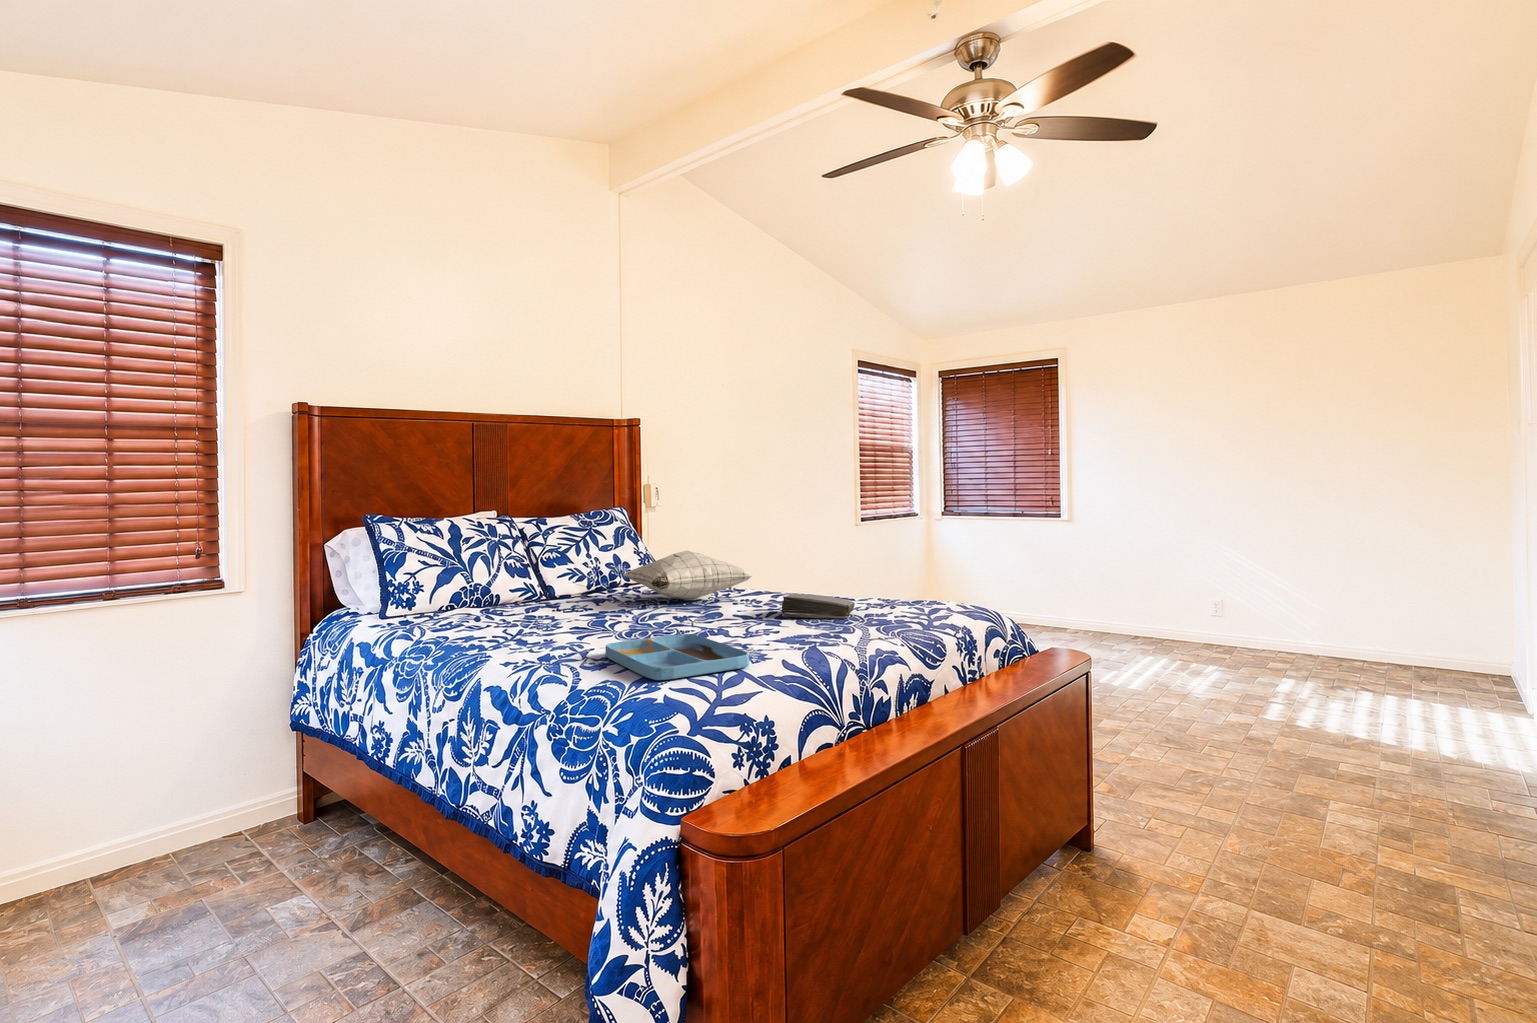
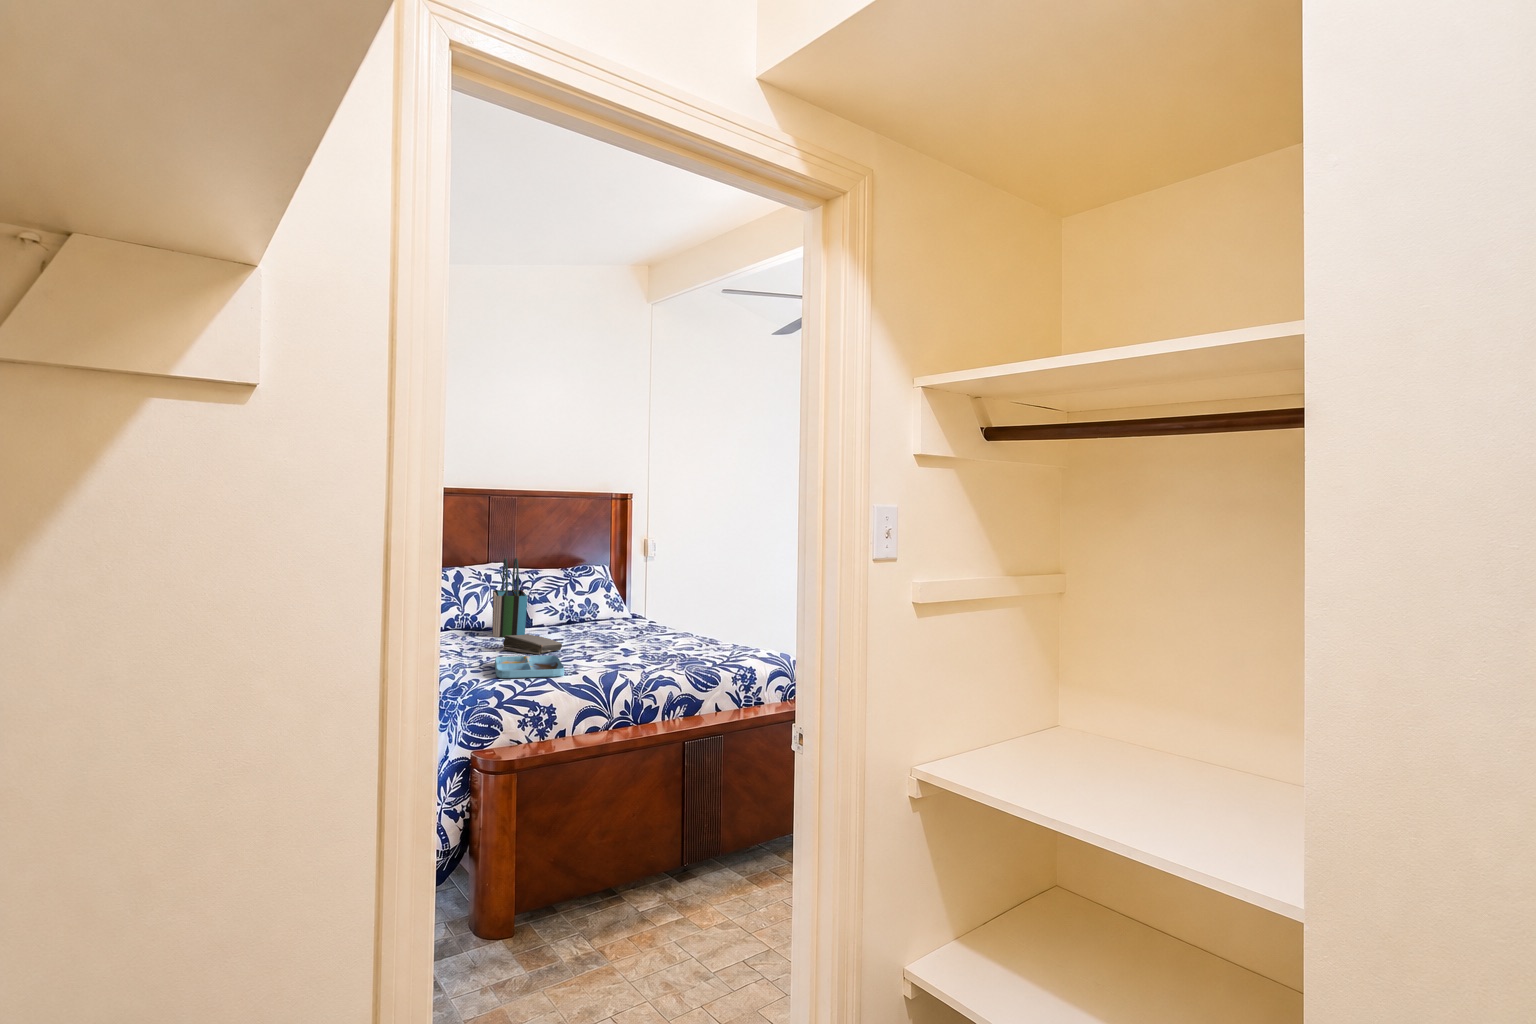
tote bag: none [505,499,576,614] -> present [492,558,527,637]
pillow: present [624,551,752,600] -> none [573,601,654,636]
book: present [782,594,855,619] -> present [503,634,562,654]

